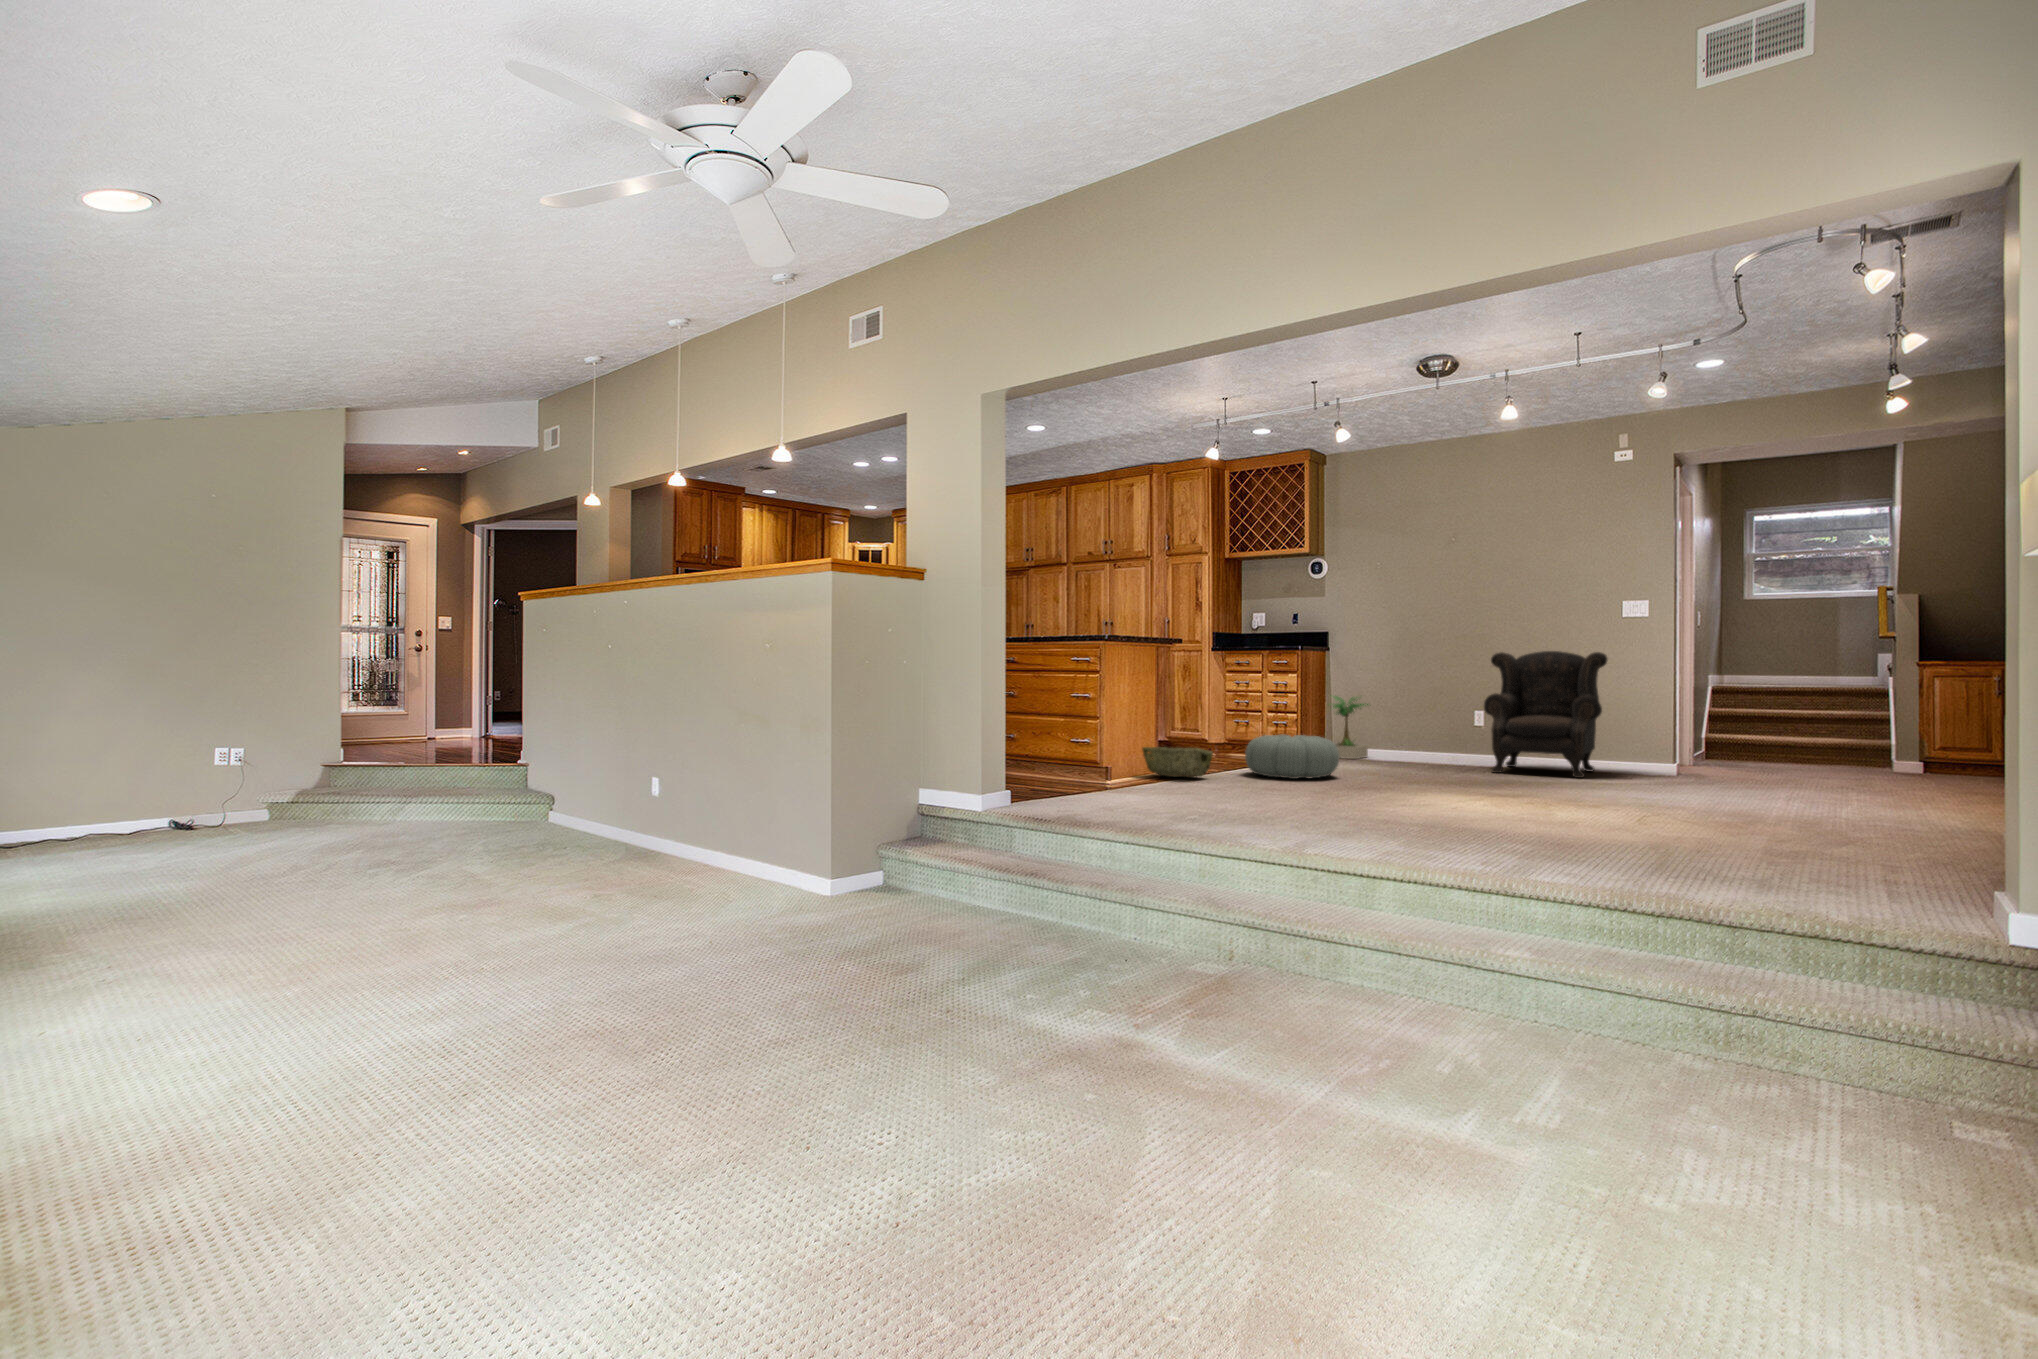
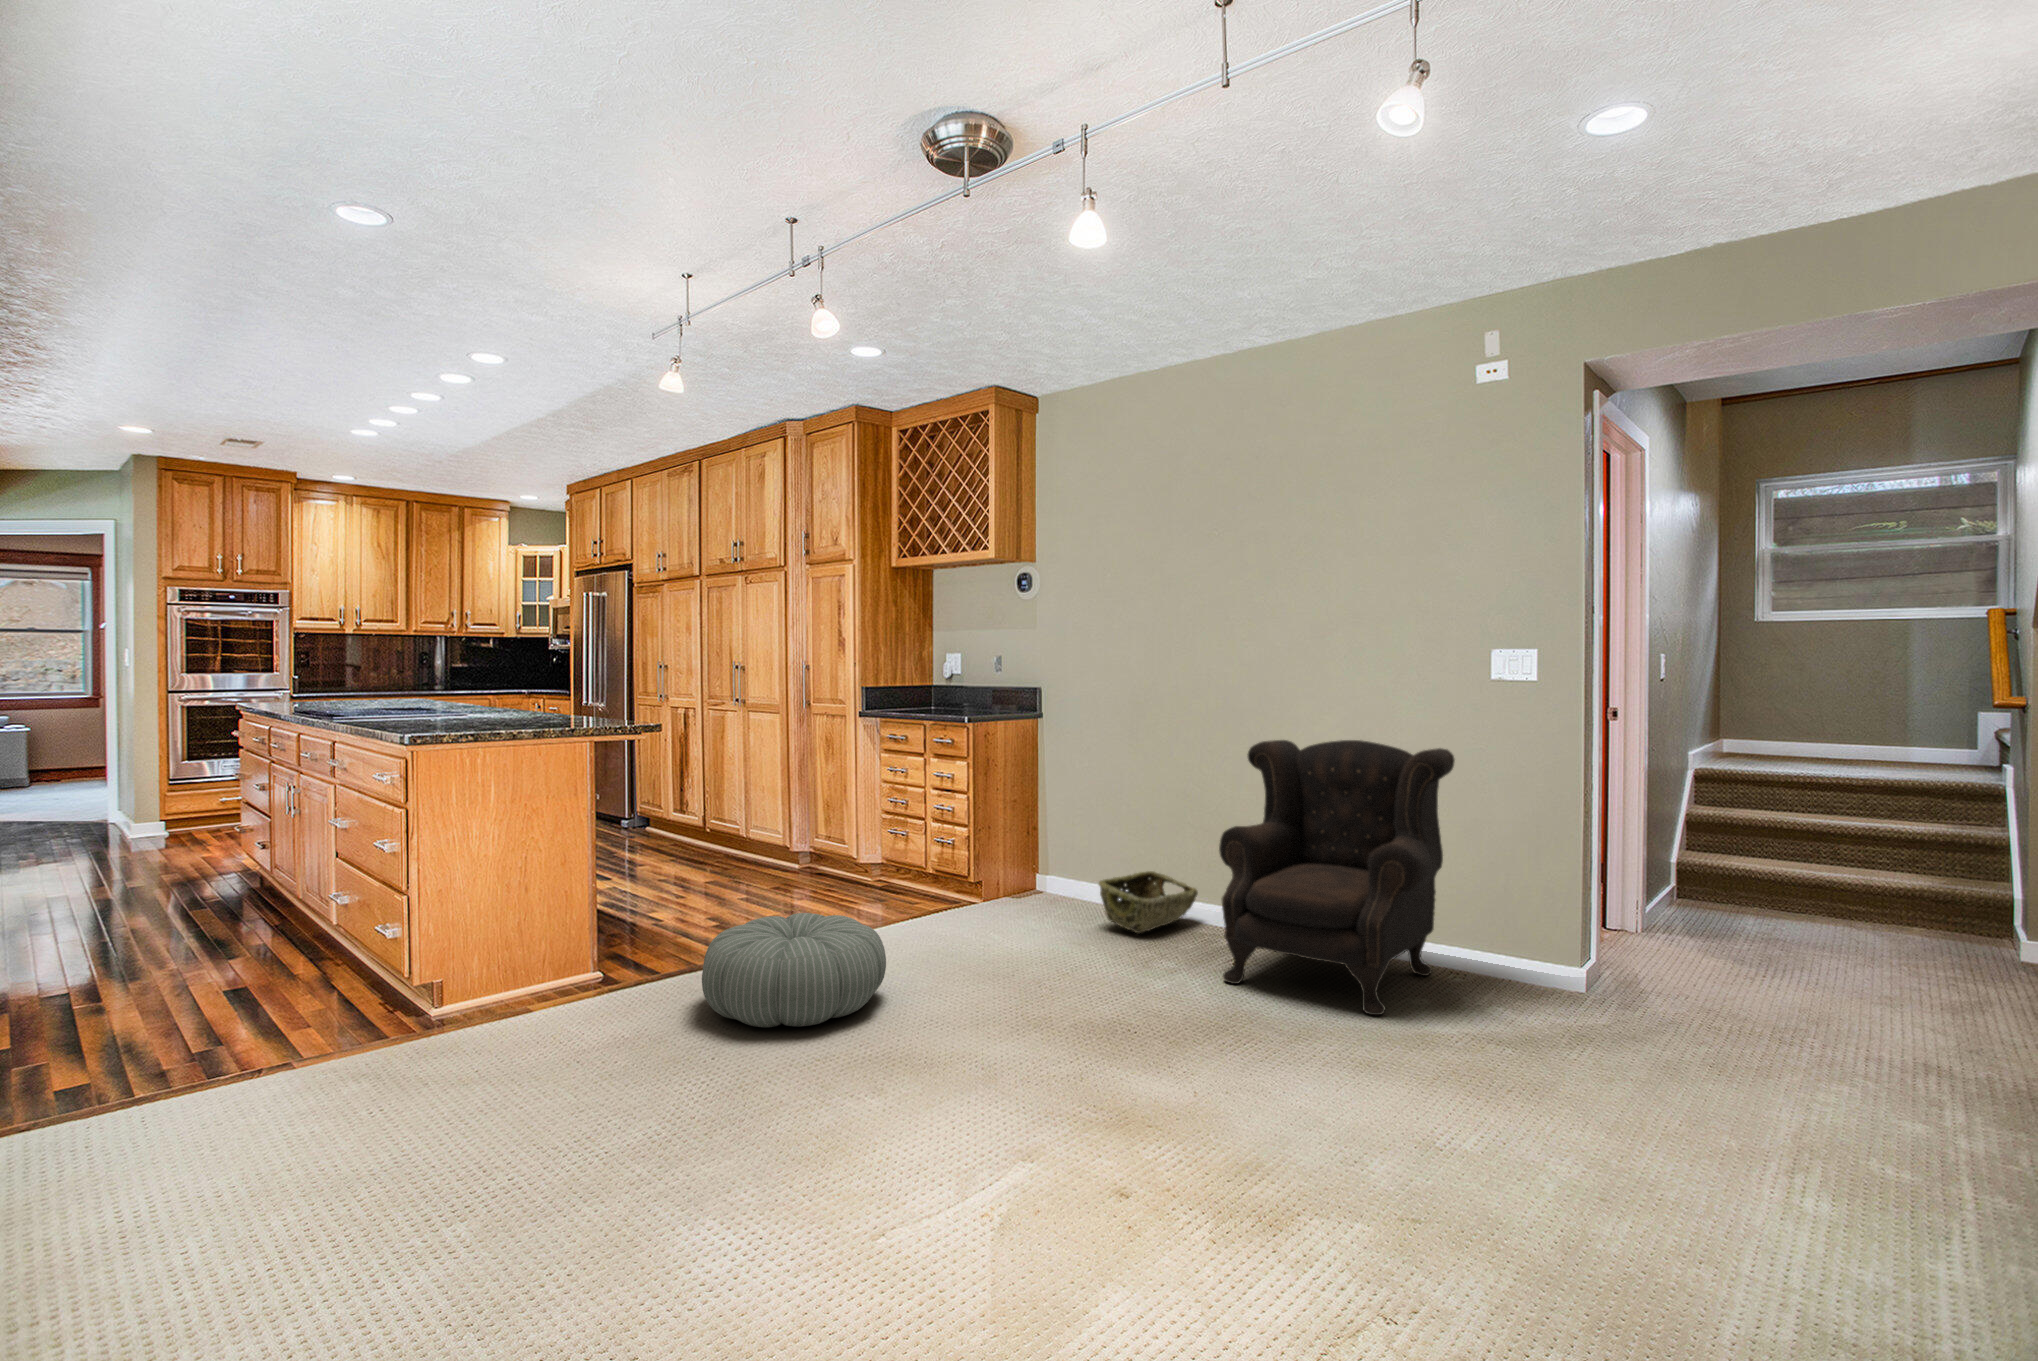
potted plant: present [1329,696,1368,759] -> none [1006,795,1092,912]
woven basket: present [1142,747,1213,777] -> present [1099,871,1198,933]

